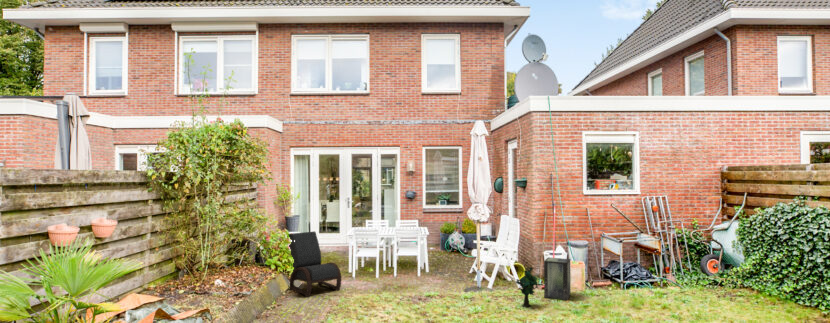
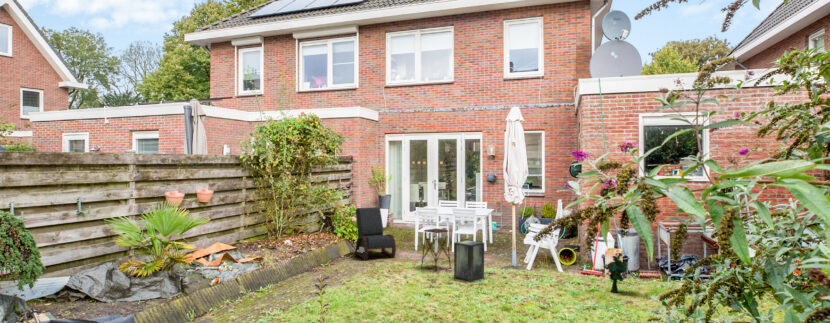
side table: none [384,254,417,305] -> present [421,229,451,272]
storage box: present [544,257,570,300] -> present [454,240,484,281]
decorative plant: present [516,267,538,307] -> present [604,253,627,293]

